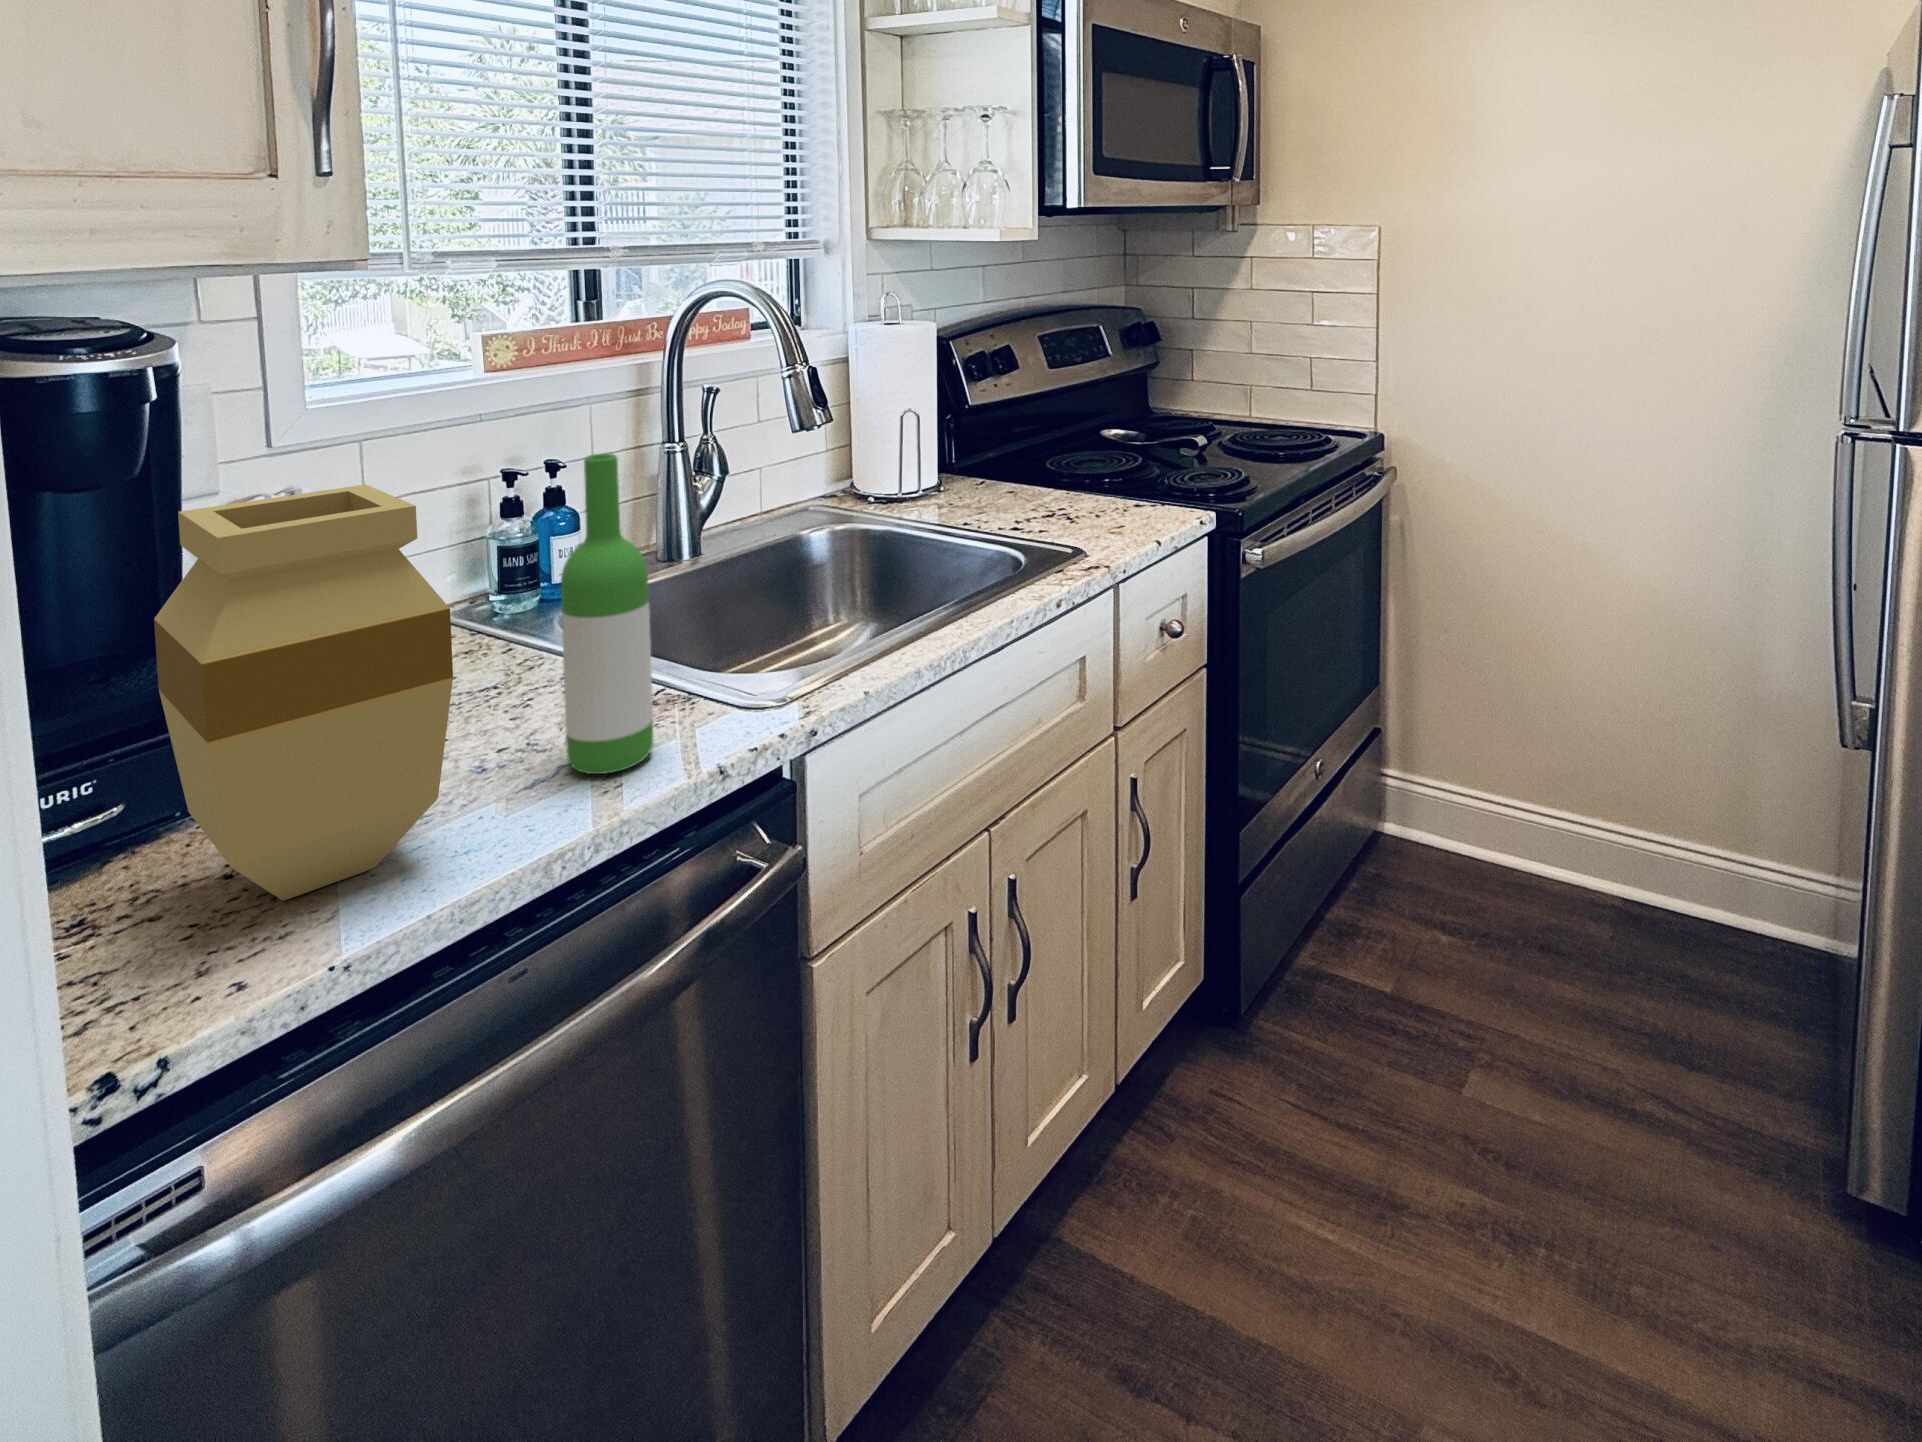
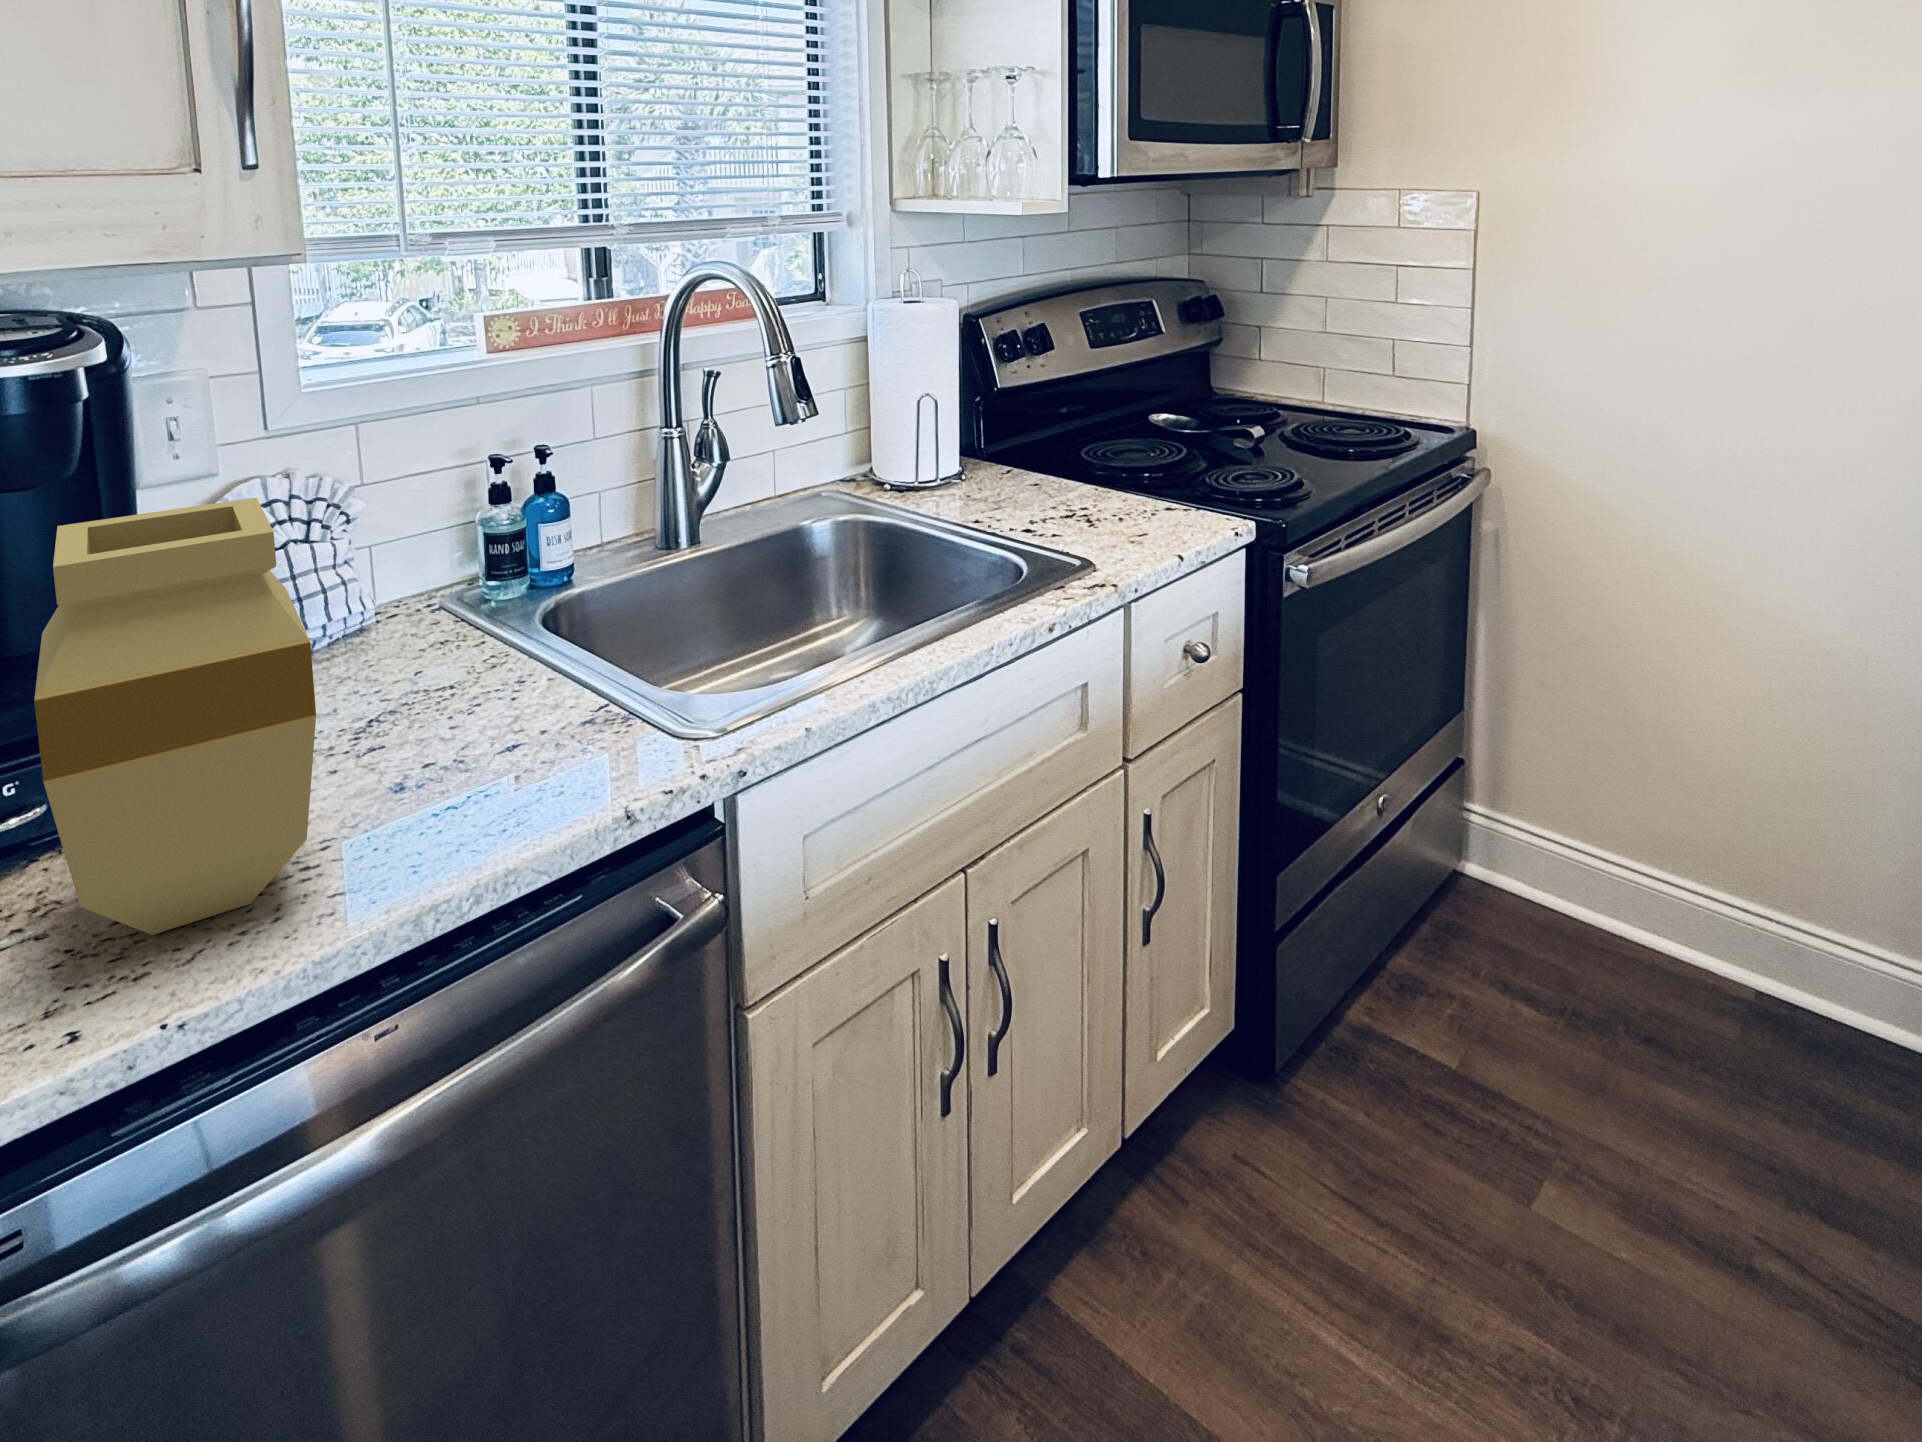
wine bottle: present [561,453,653,774] -> none [465,467,567,809]

